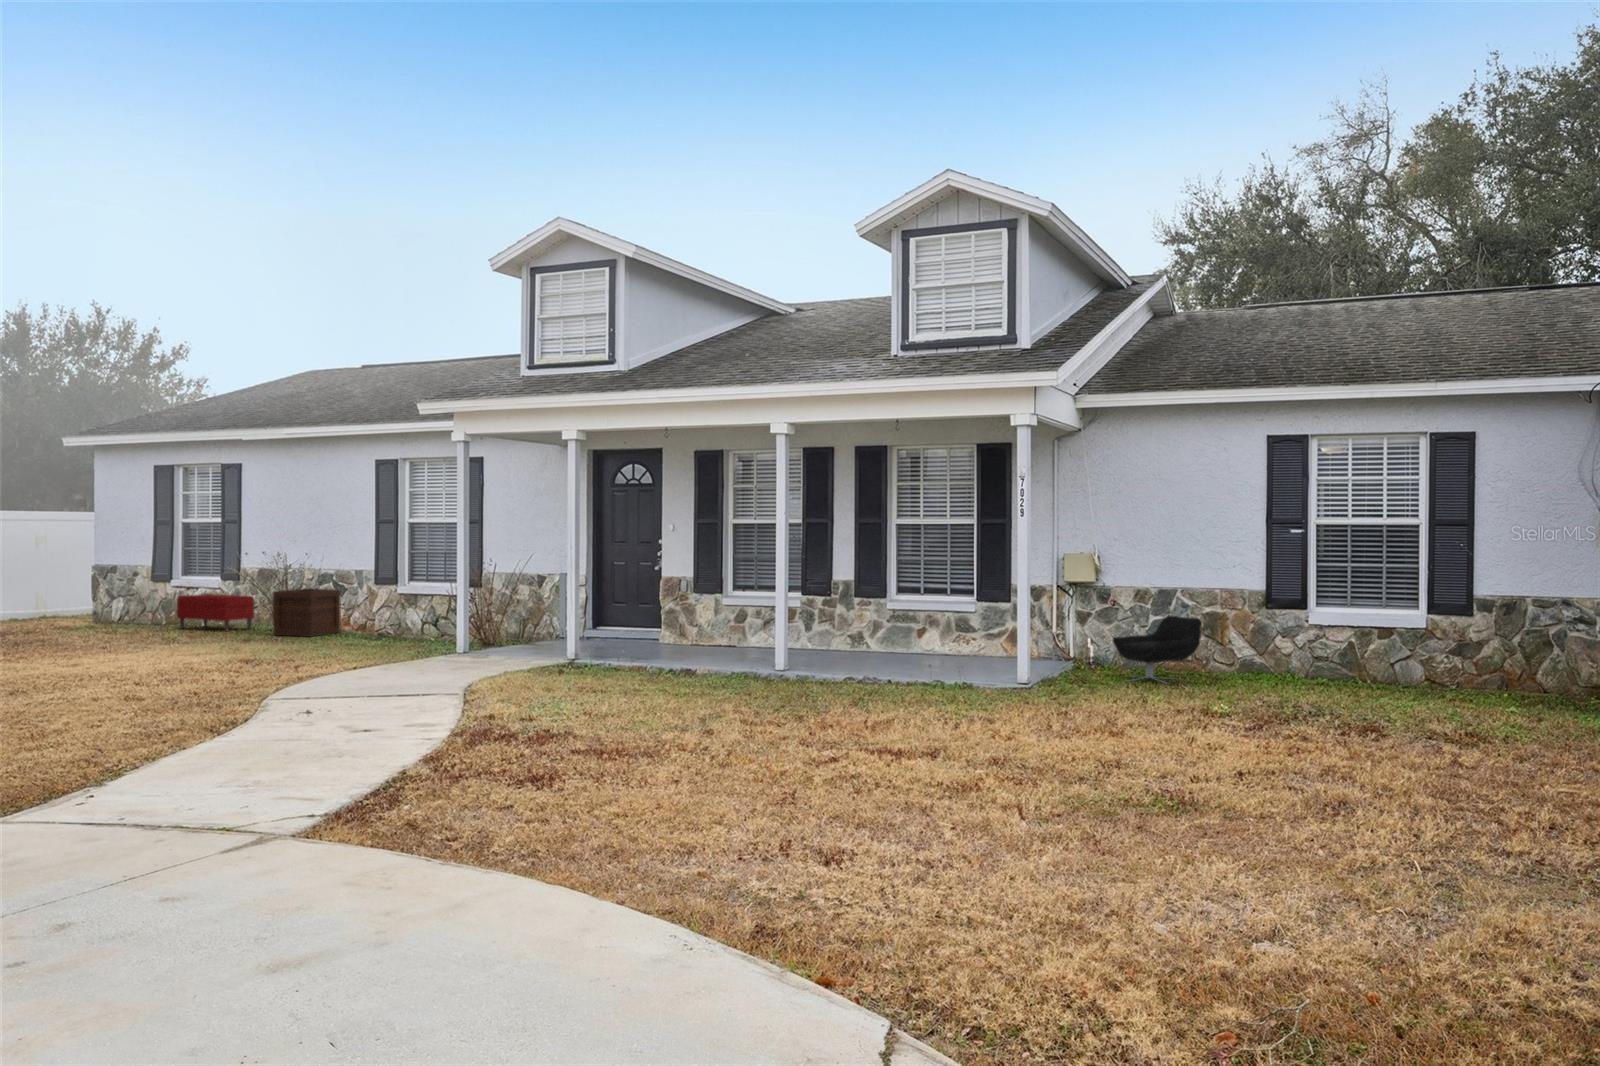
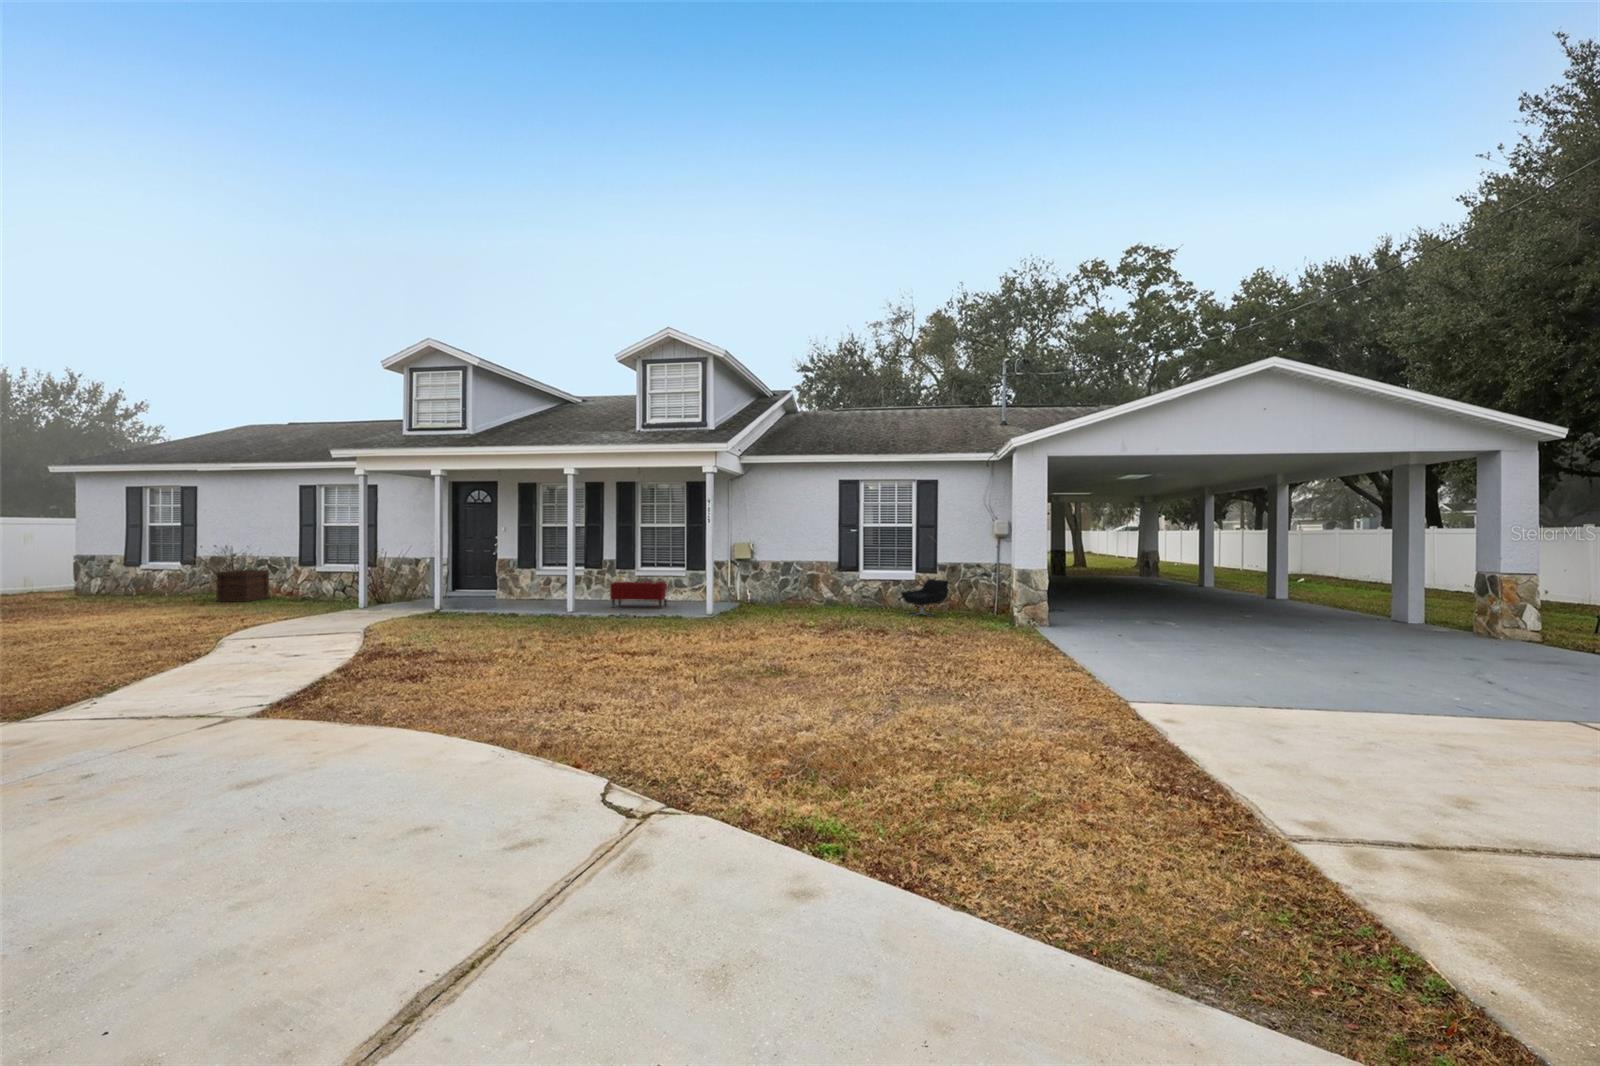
bench: present [177,594,254,631] -> present [610,581,667,607]
lounge chair: present [1113,615,1202,683] -> present [901,579,949,614]

